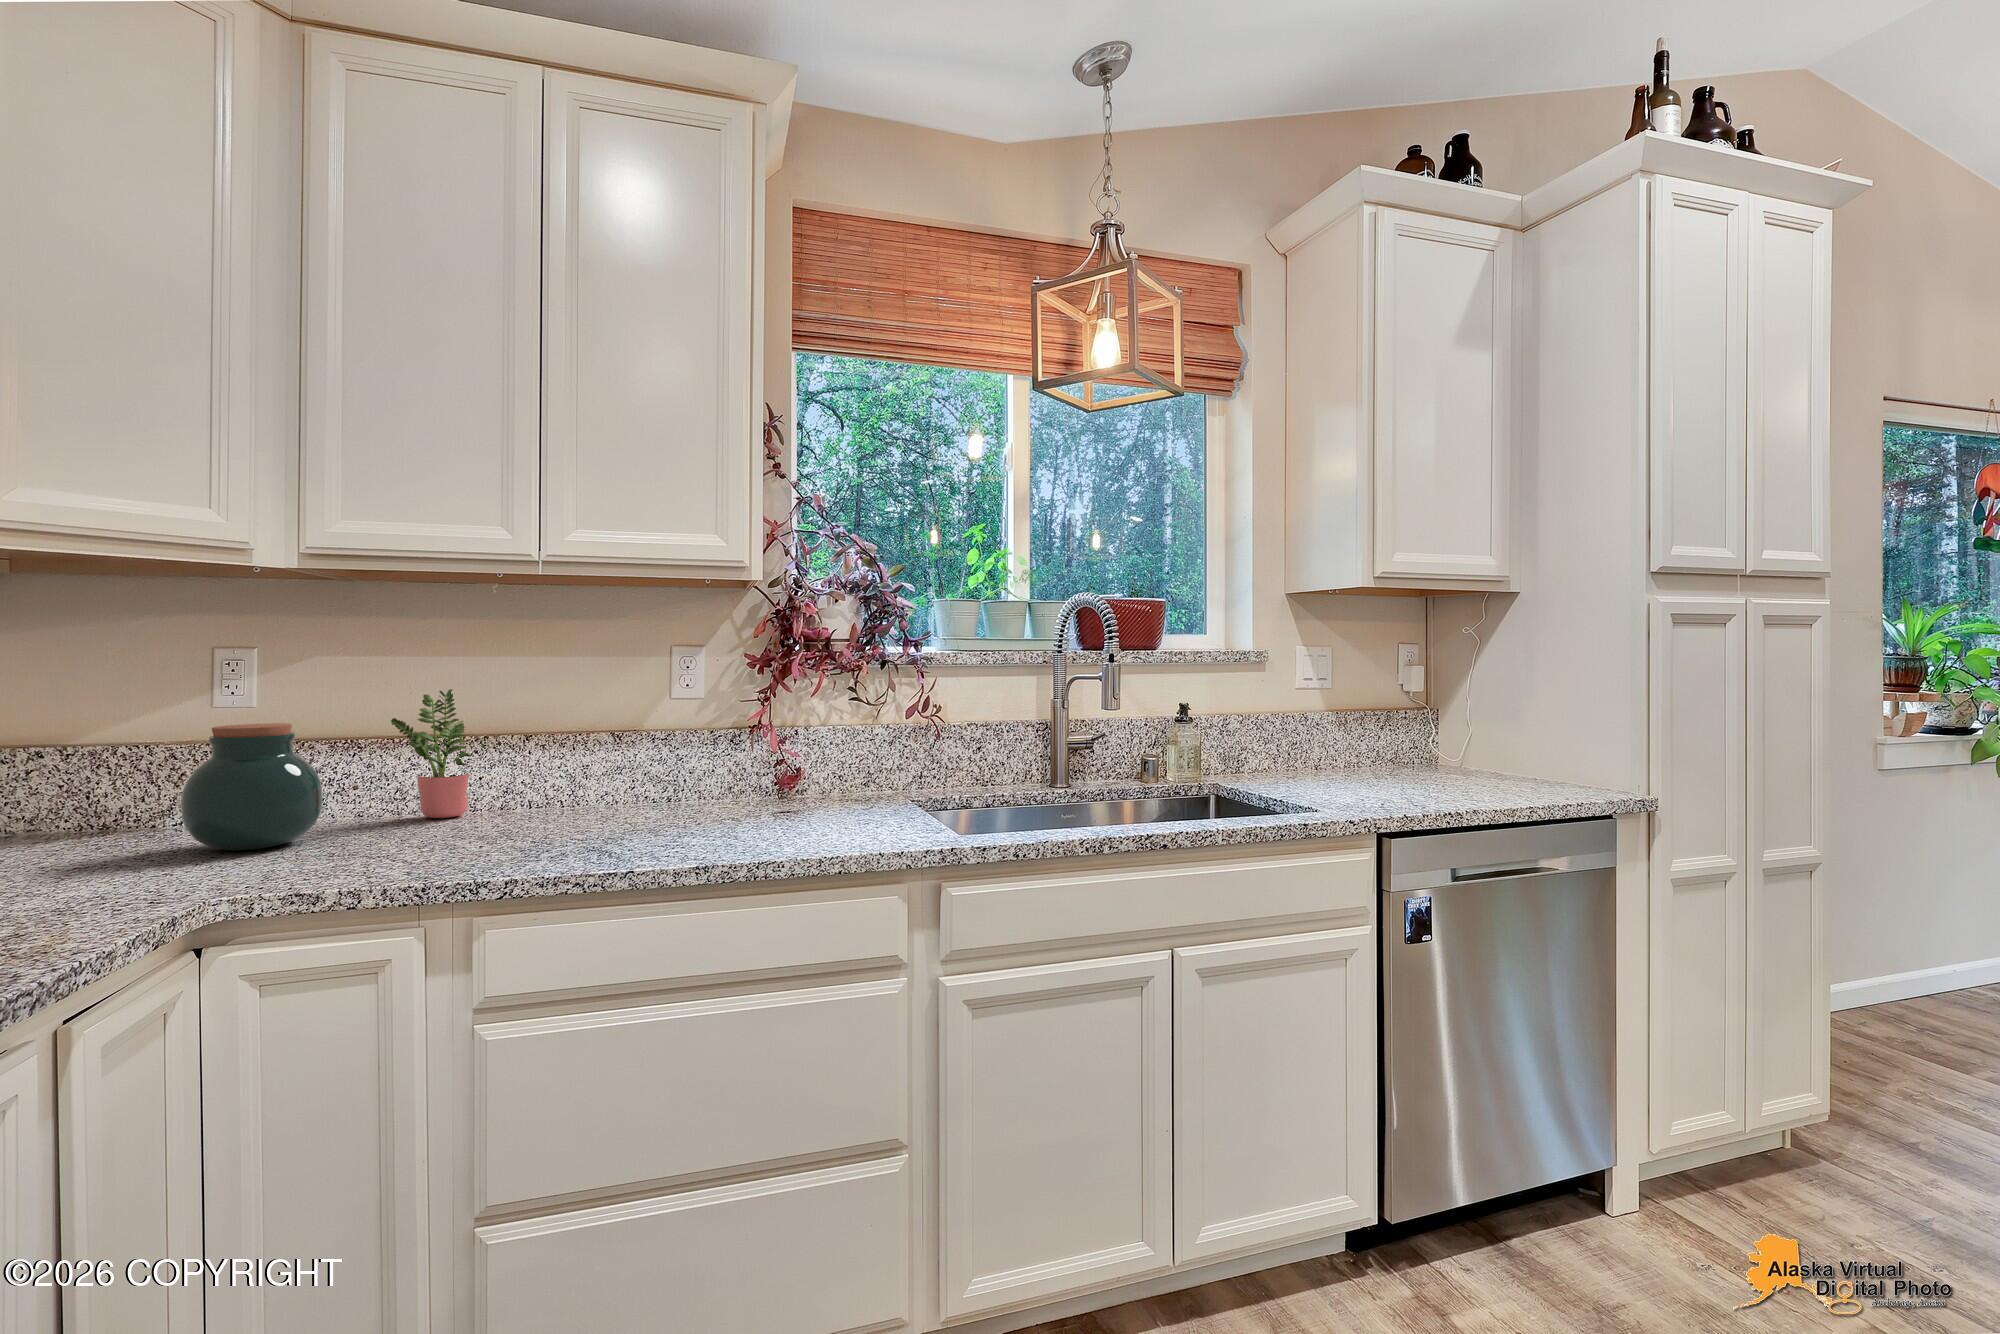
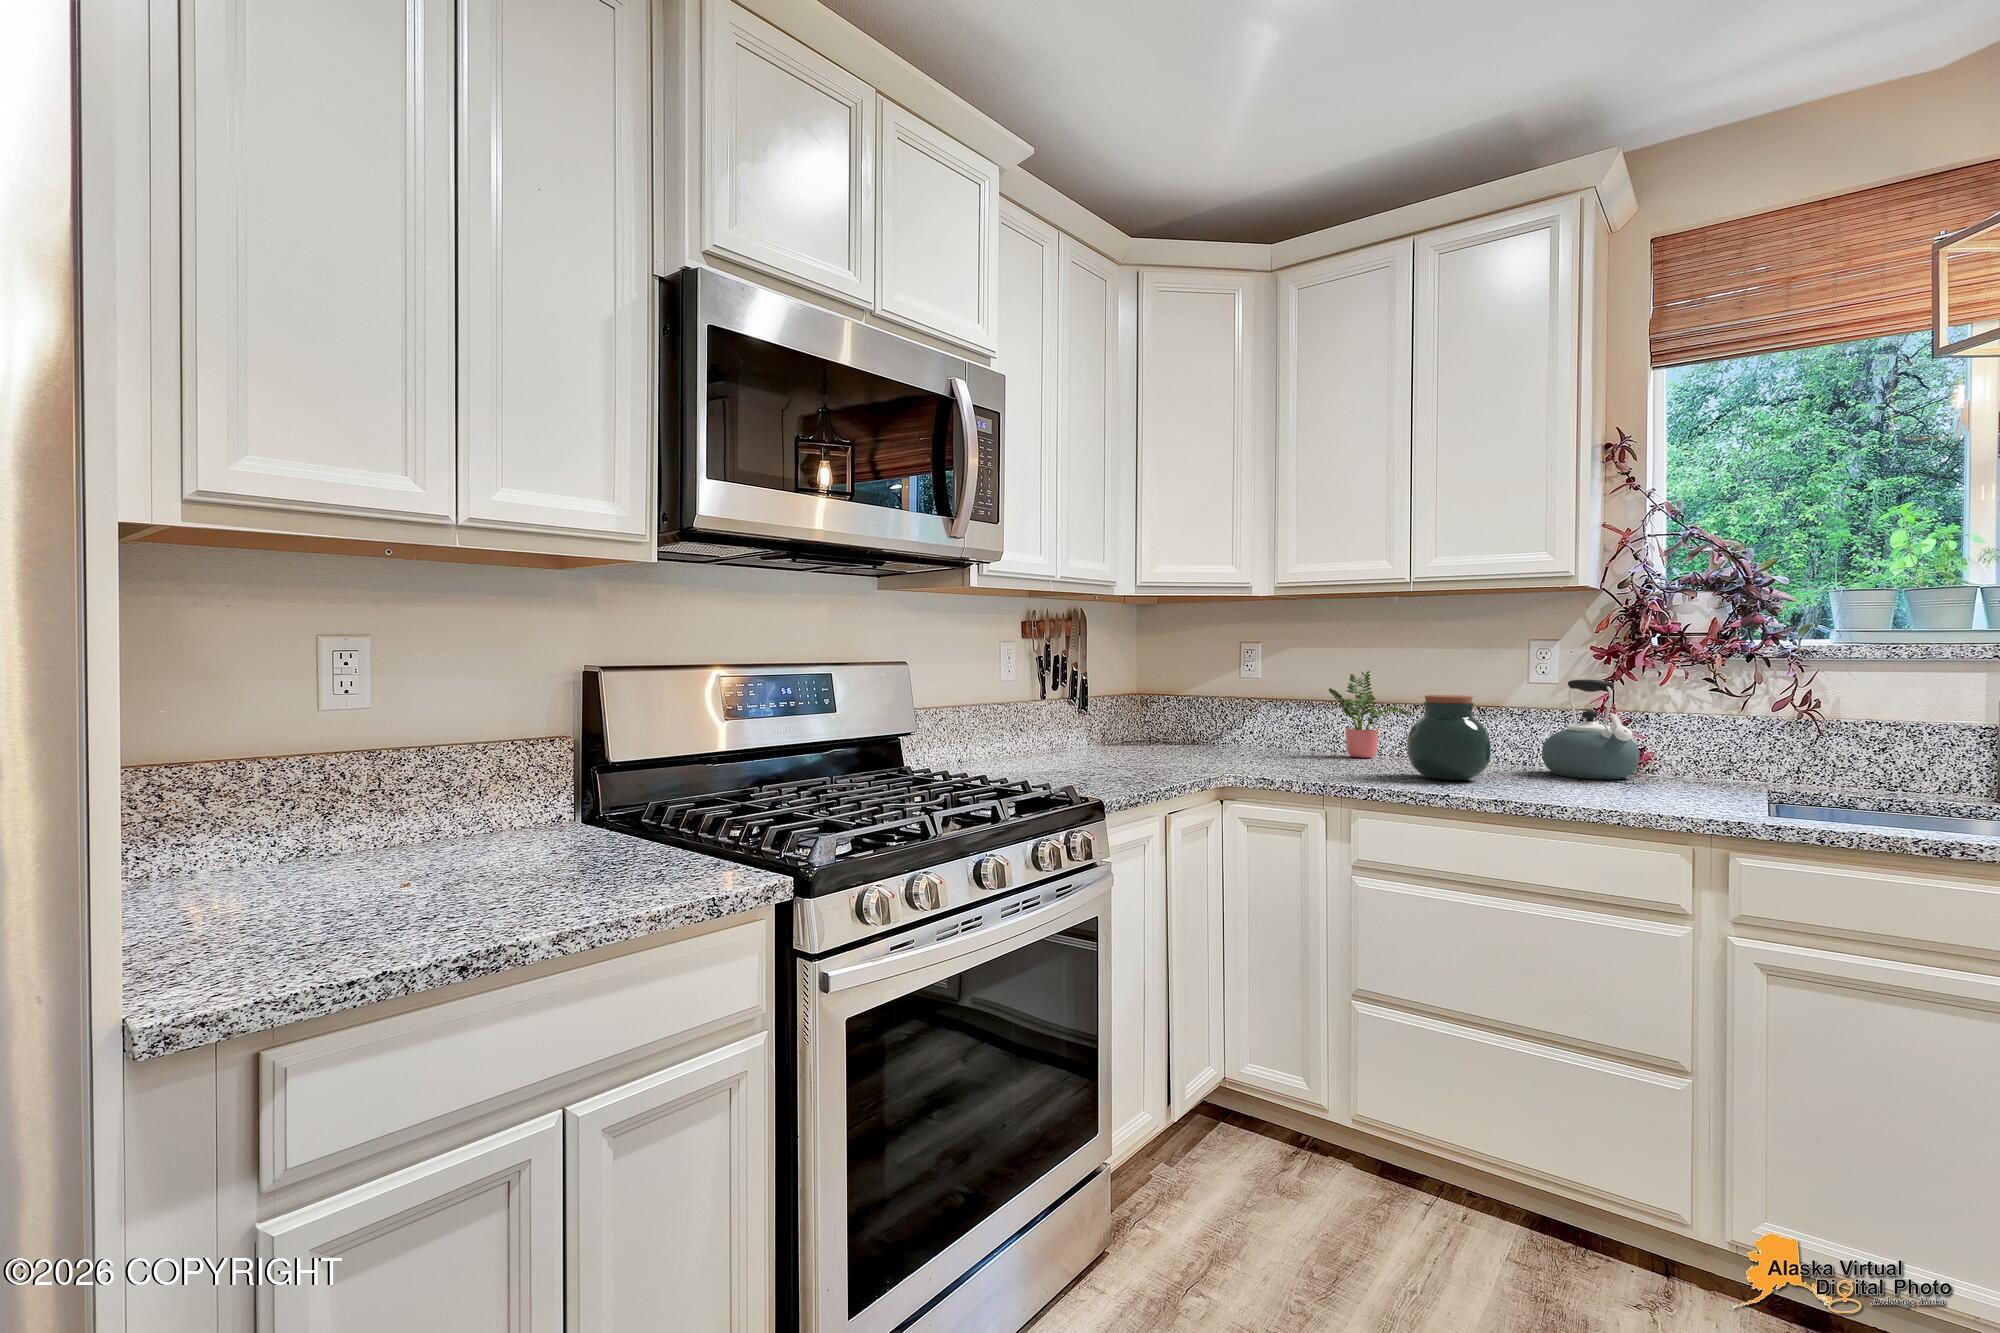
kettle: none [694,692,797,811] -> present [1542,679,1640,779]
jar: present [181,723,323,850] -> present [1407,695,1491,780]

